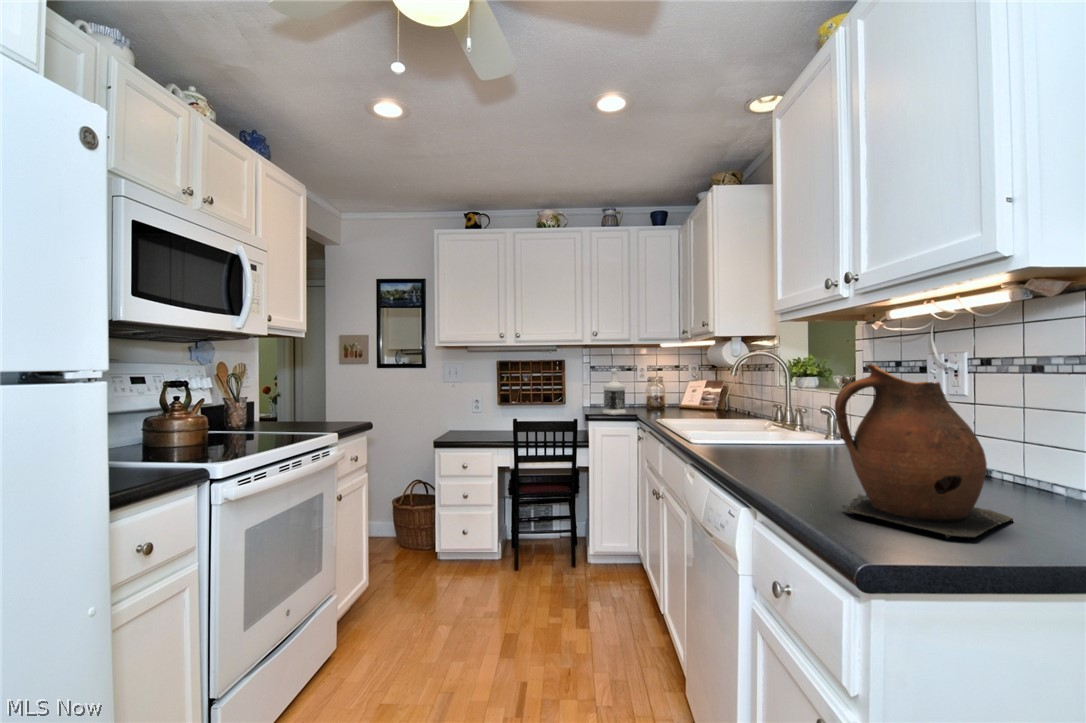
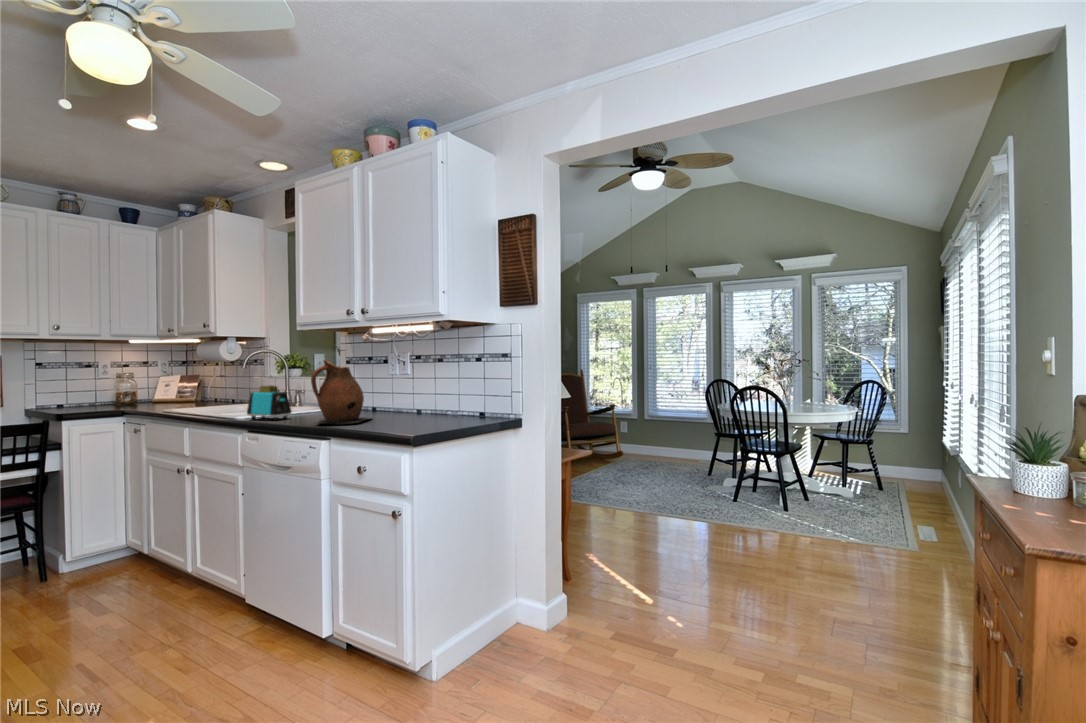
bottle: present [603,369,626,415] -> none [73,366,102,413]
toaster: none [732,407,805,470] -> present [247,386,291,420]

